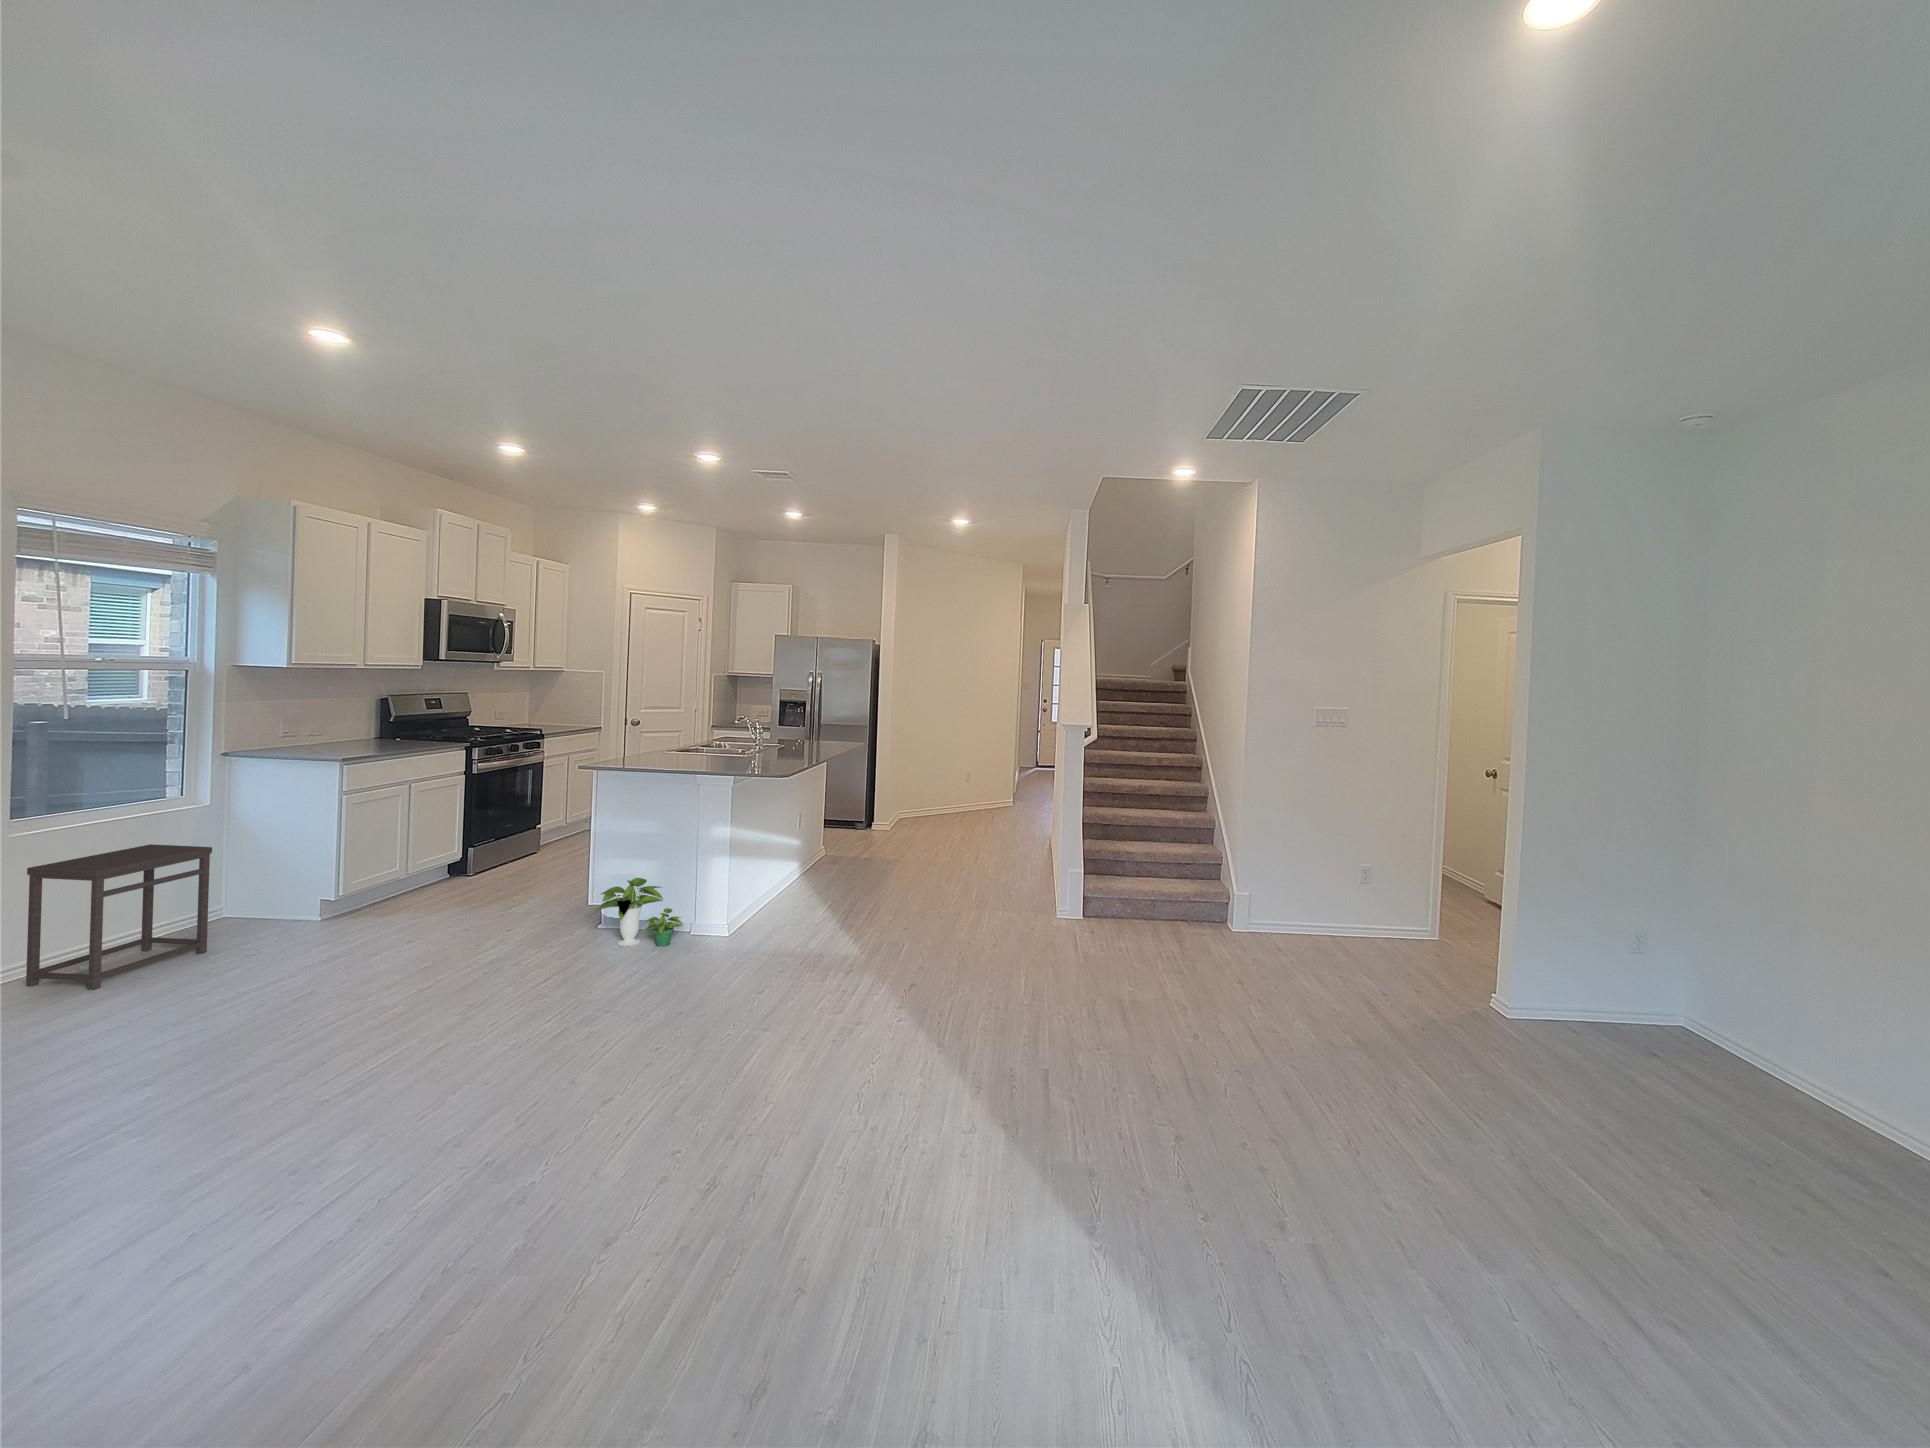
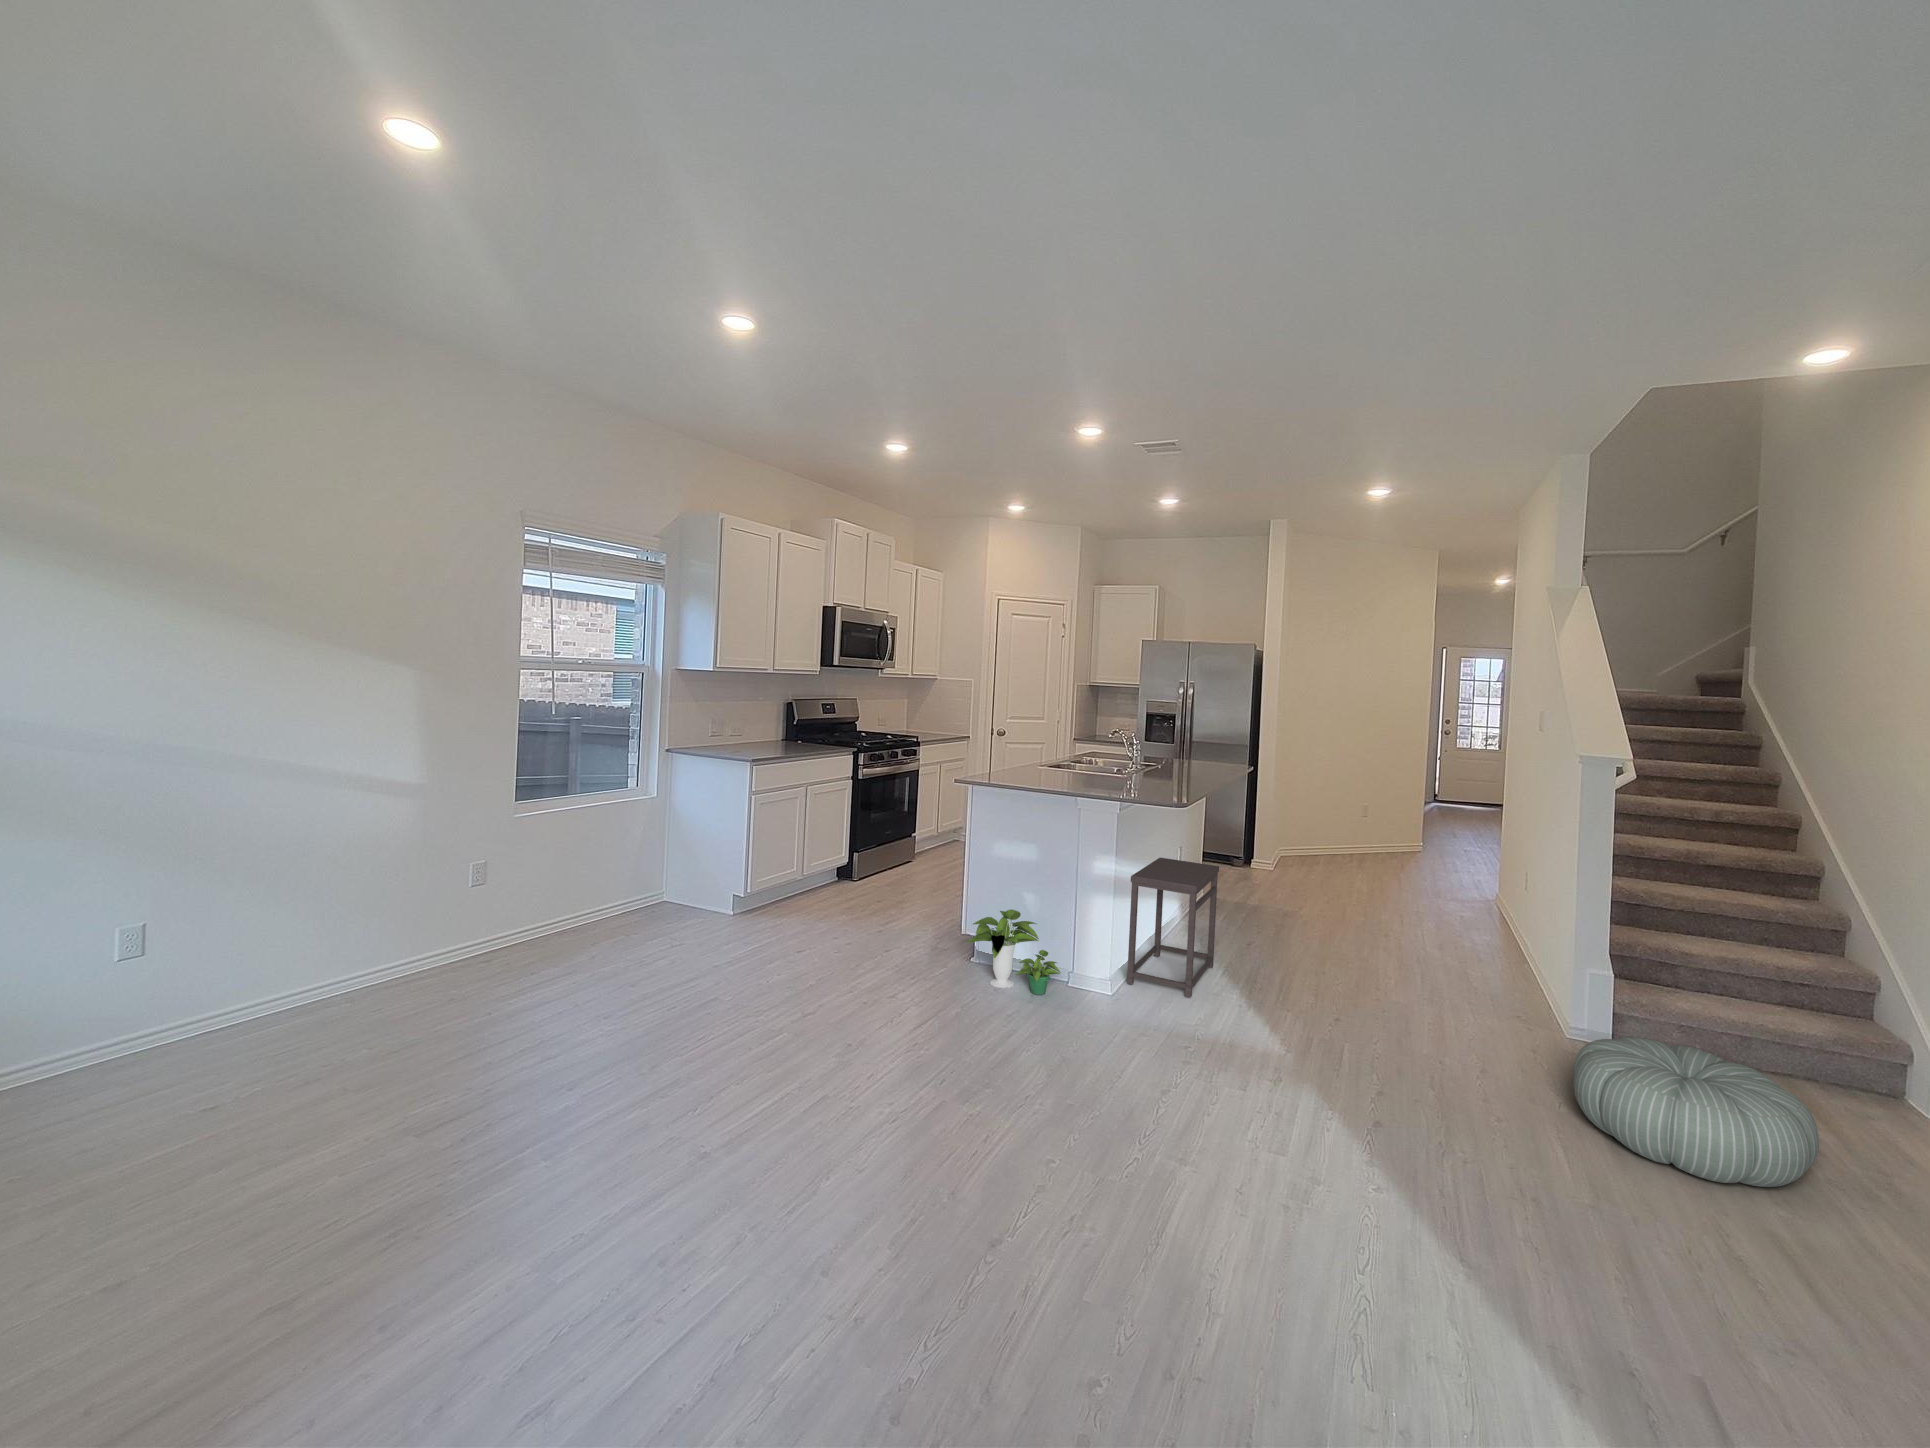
side table: present [26,844,212,989] -> present [1127,858,1219,998]
pouf: none [1039,906,1156,980] -> present [1573,1037,1819,1187]

